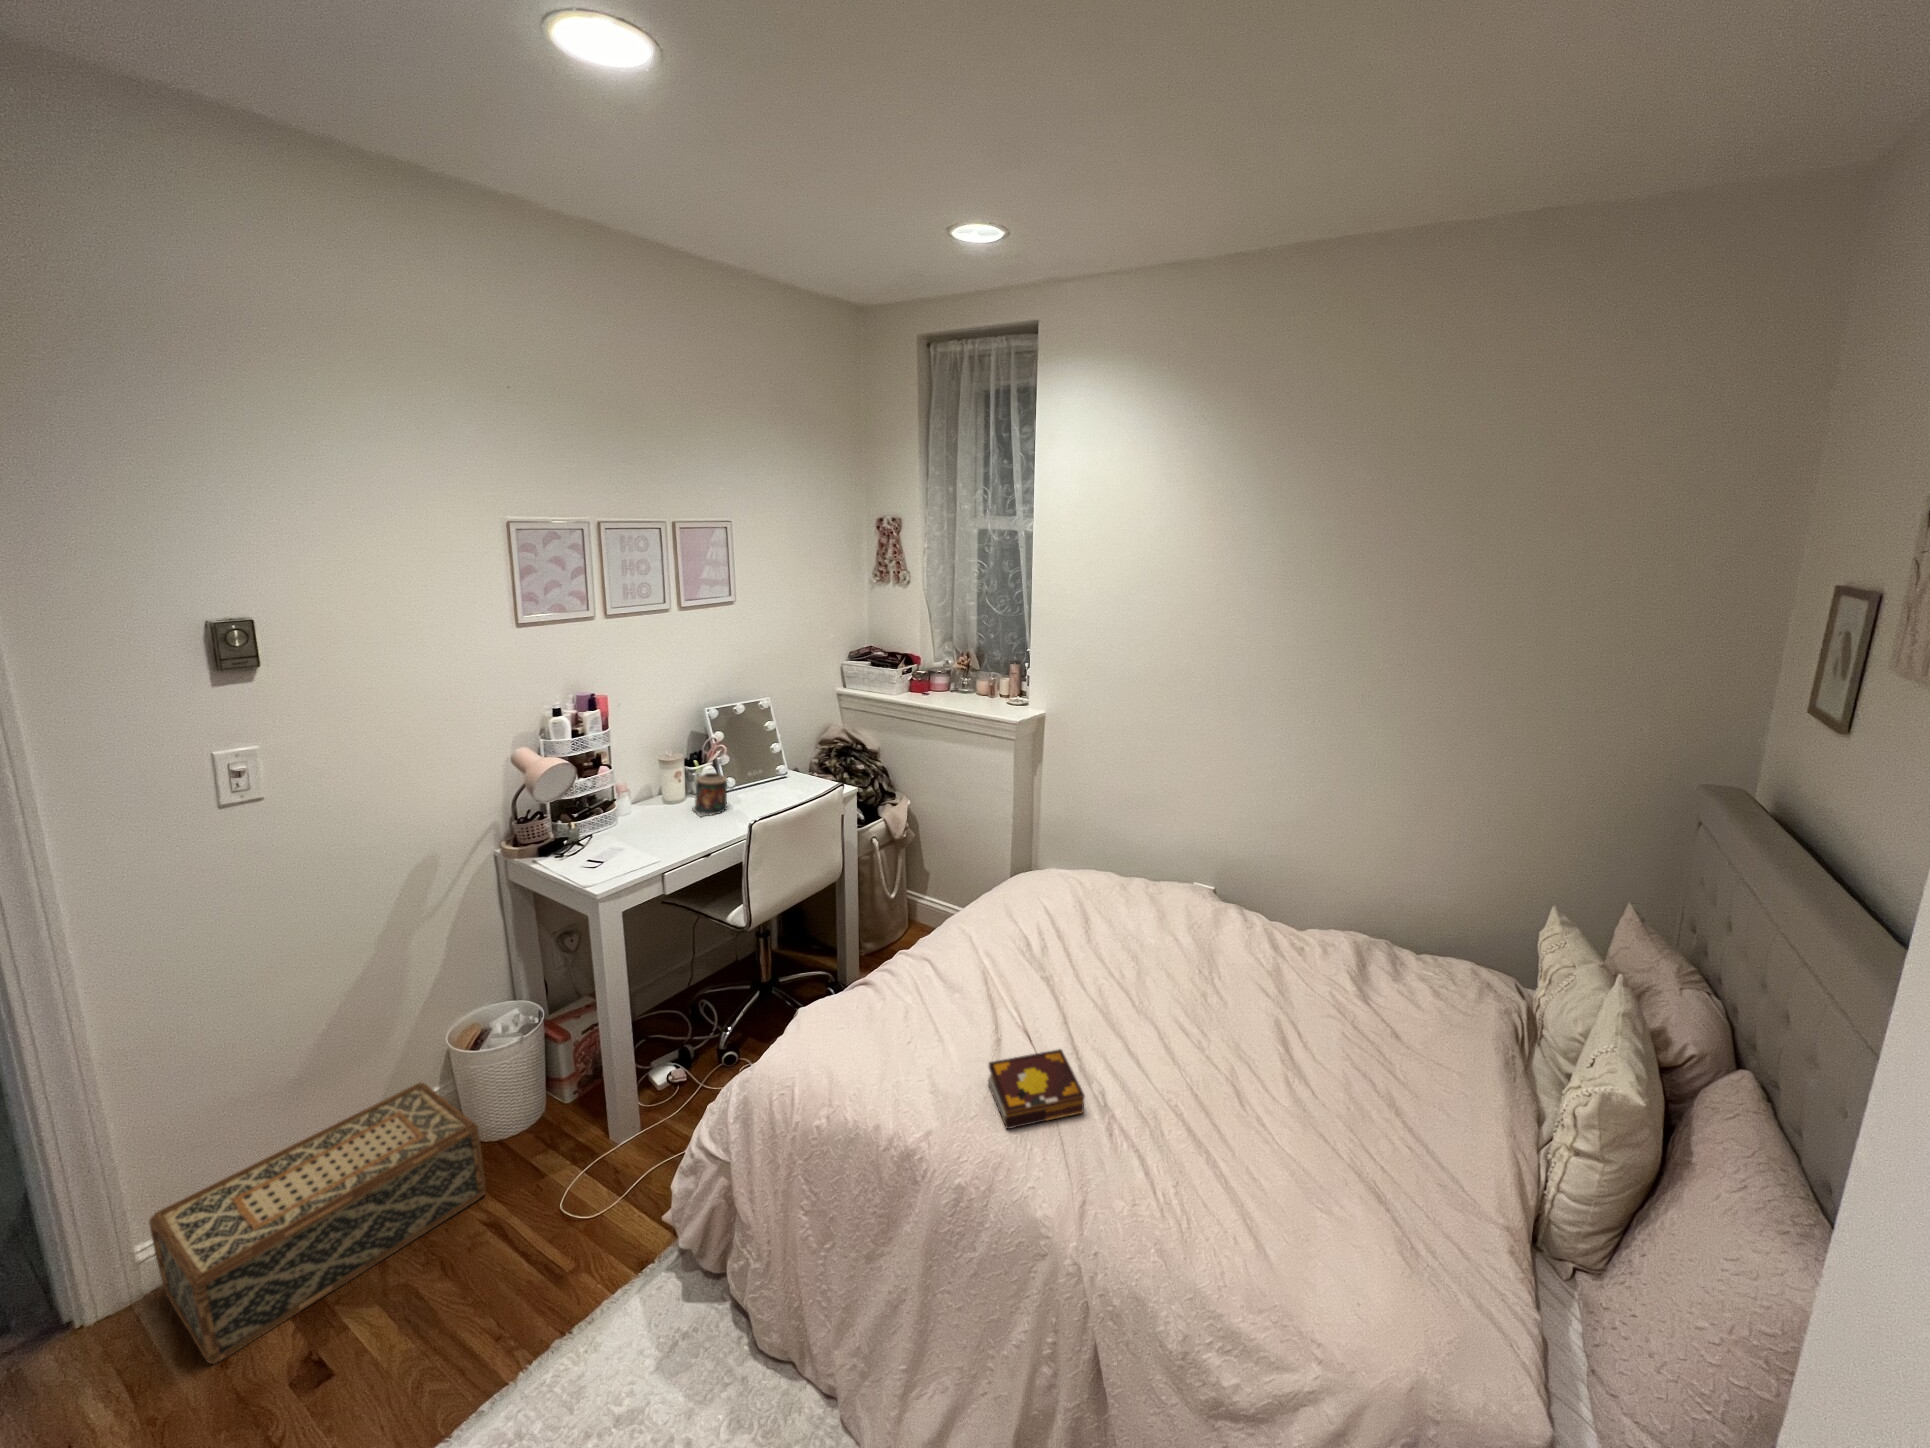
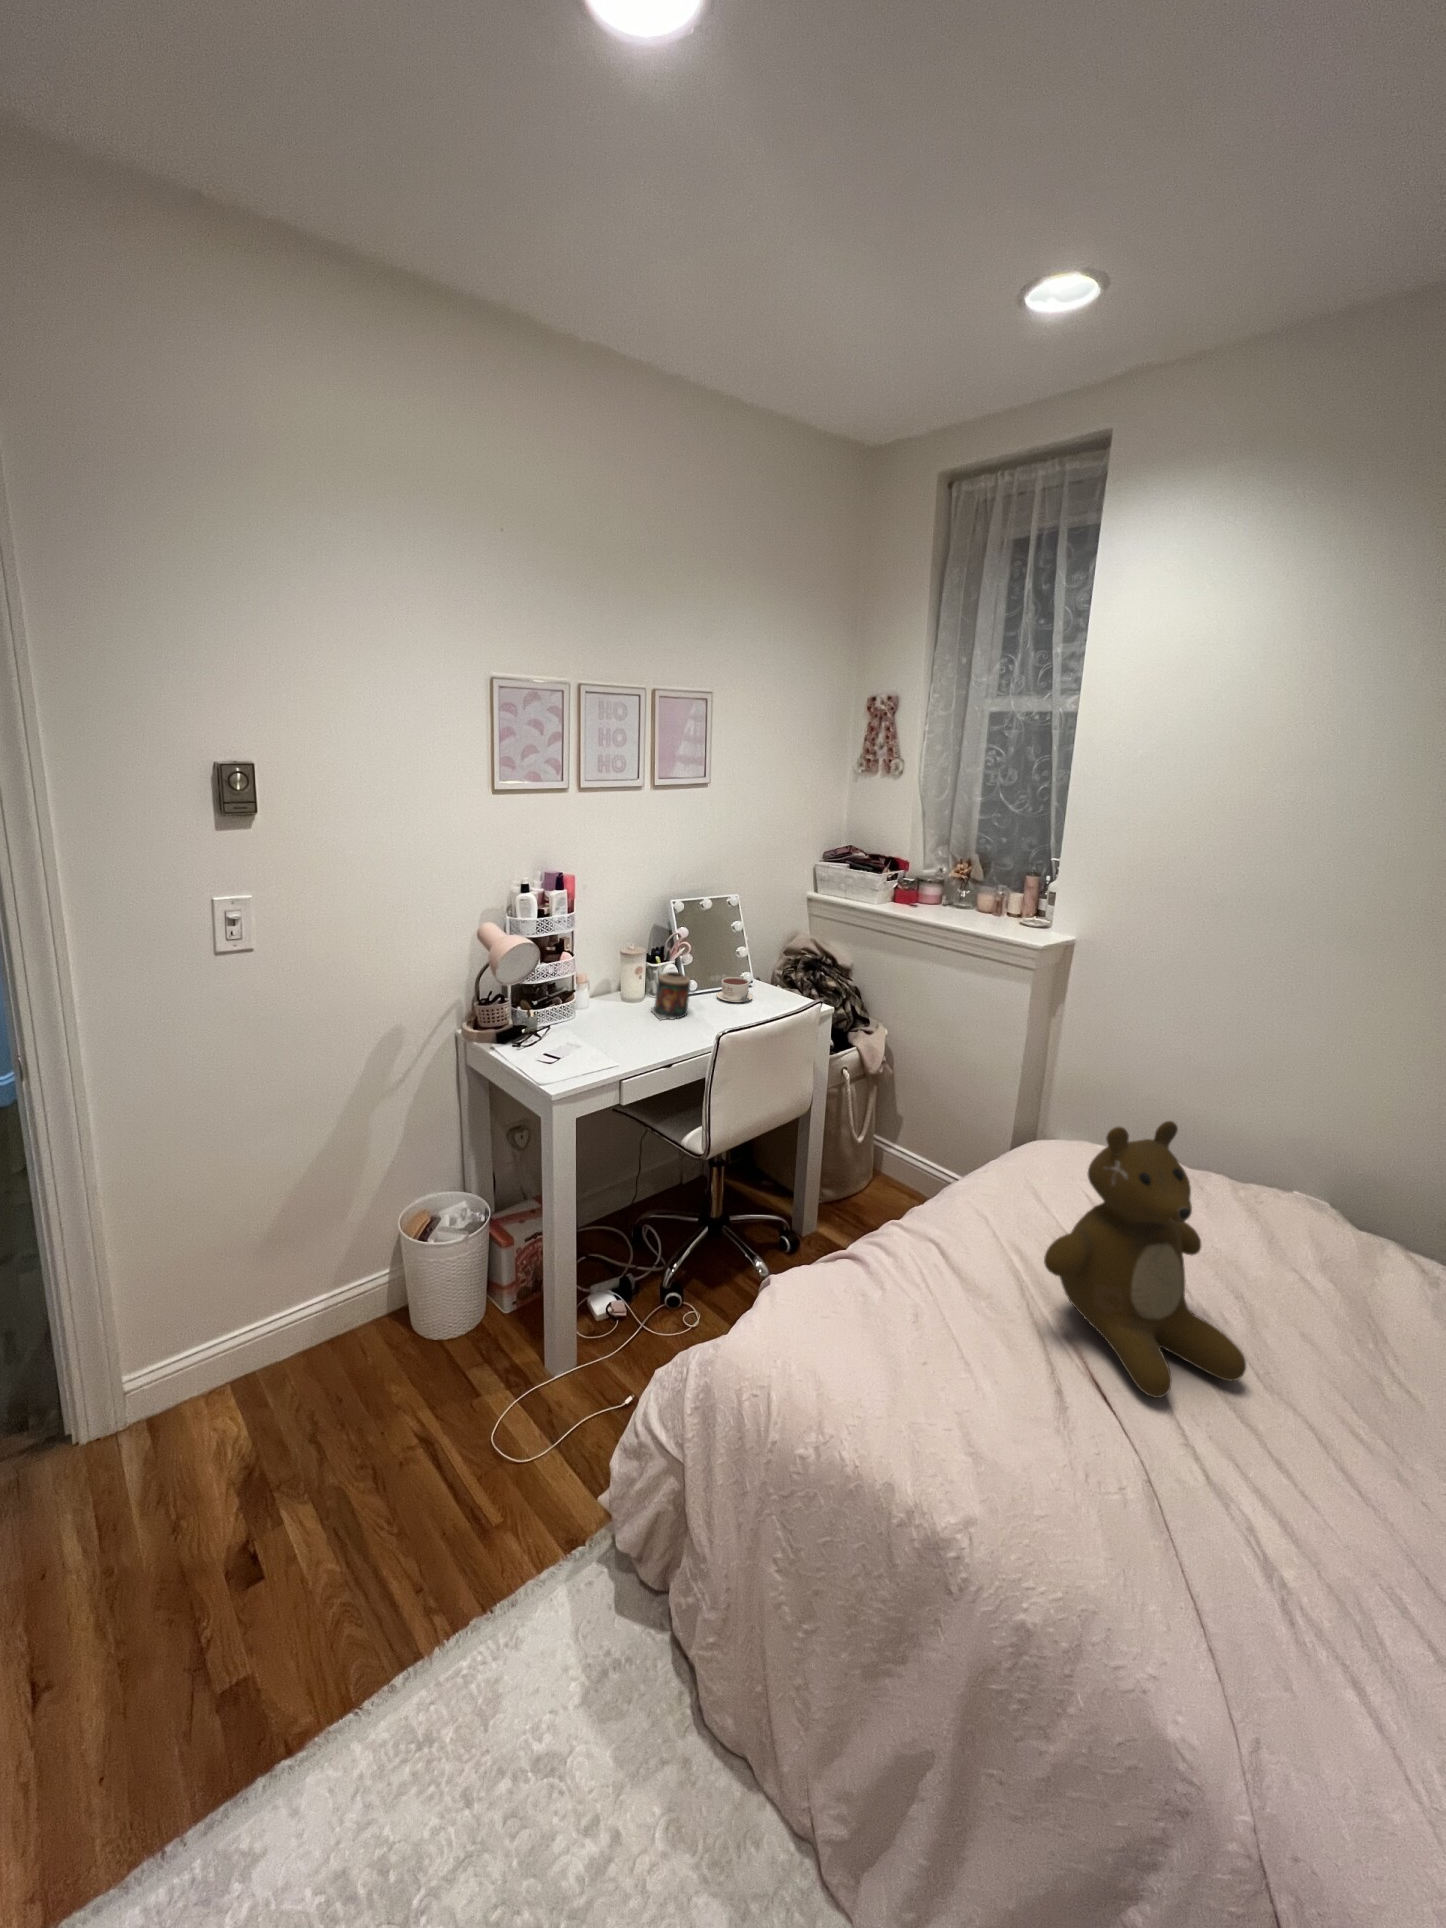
coffee cup: none [755,771,788,793] -> present [716,977,753,1002]
teddy bear: none [987,846,1112,1031] -> present [1044,1121,1246,1398]
book: present [988,1049,1085,1129] -> none [1064,1435,1251,1569]
woven basket: present [149,1083,486,1364] -> none [136,1262,422,1526]

